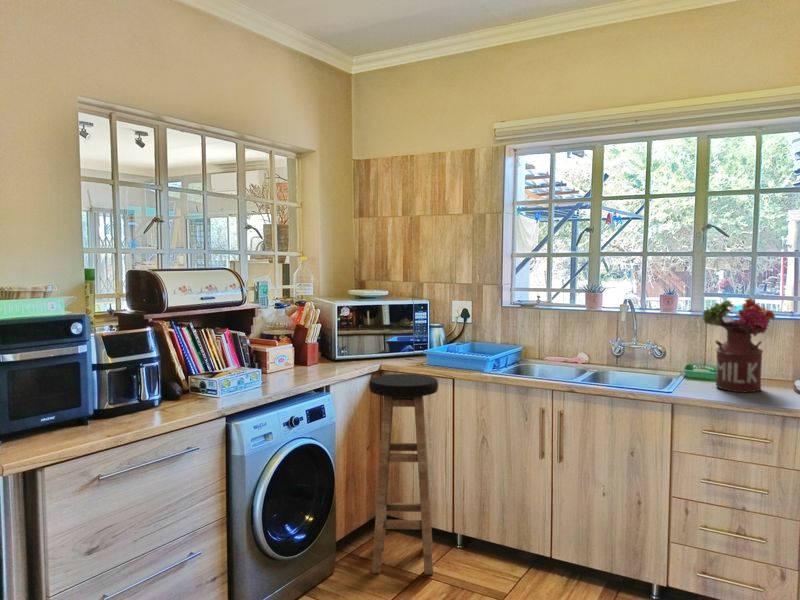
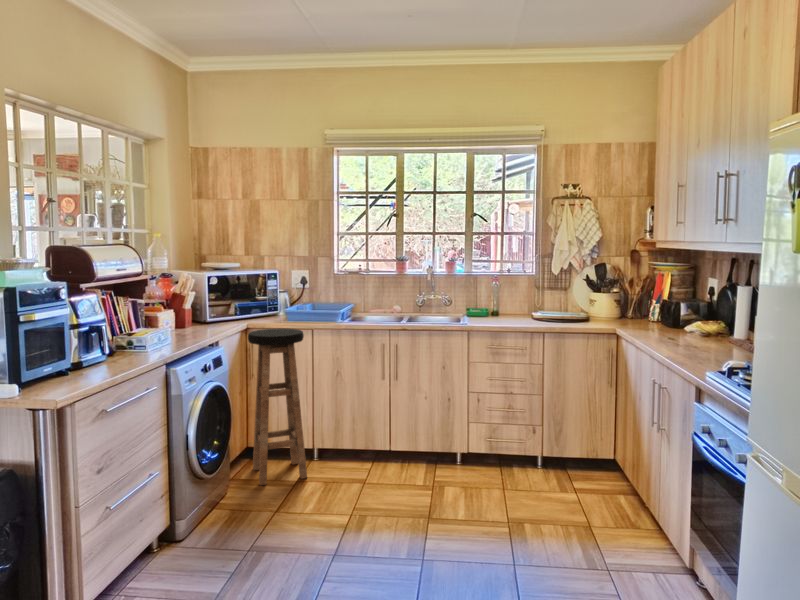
flower arrangement: present [703,299,775,392] -> none [480,262,522,322]

